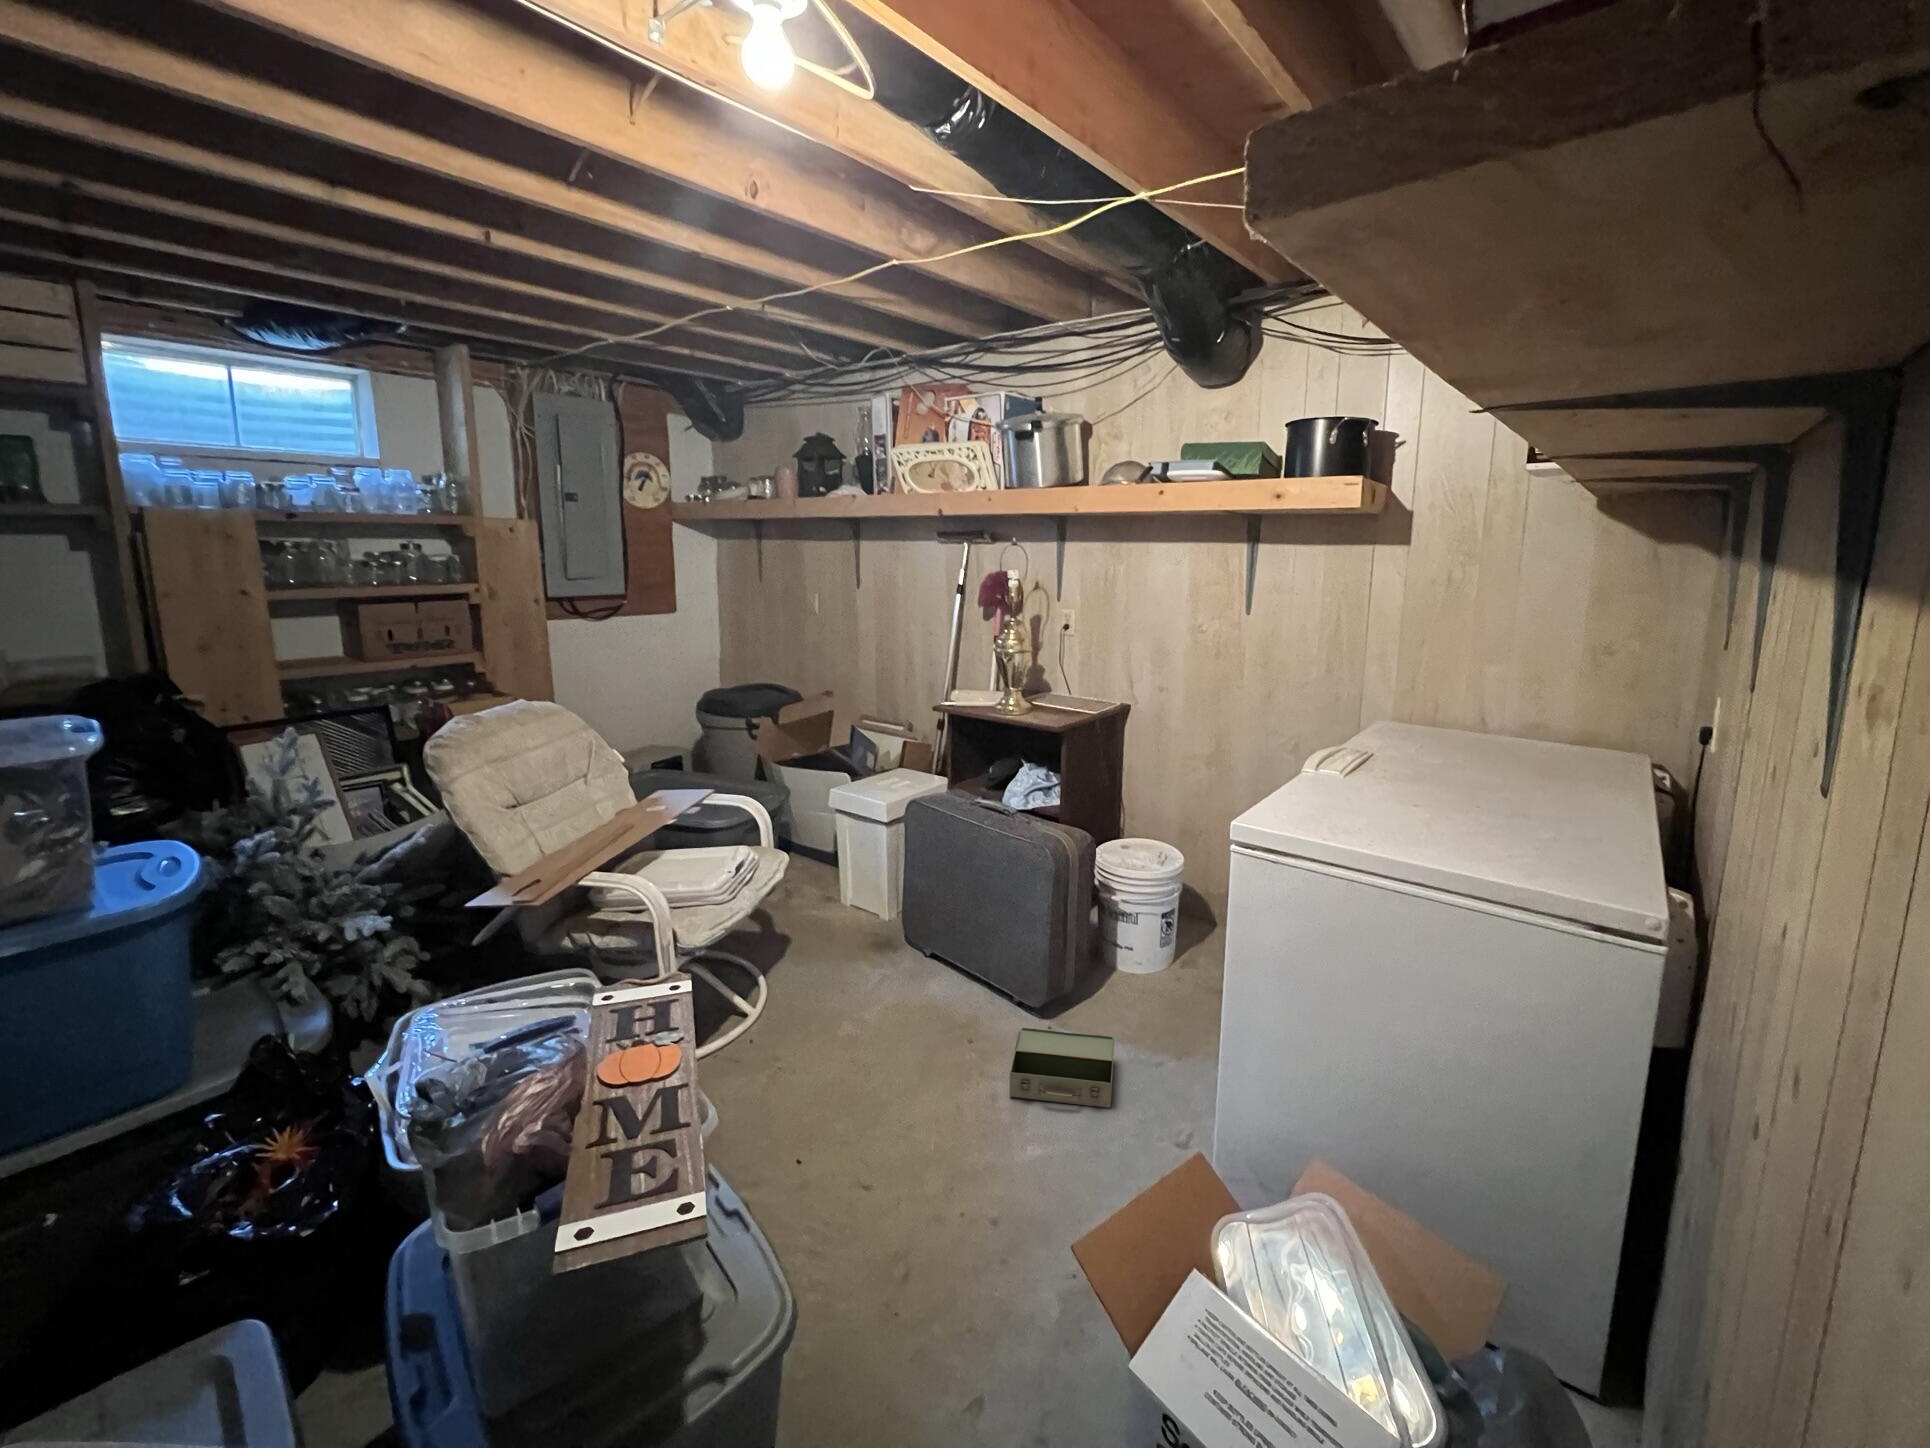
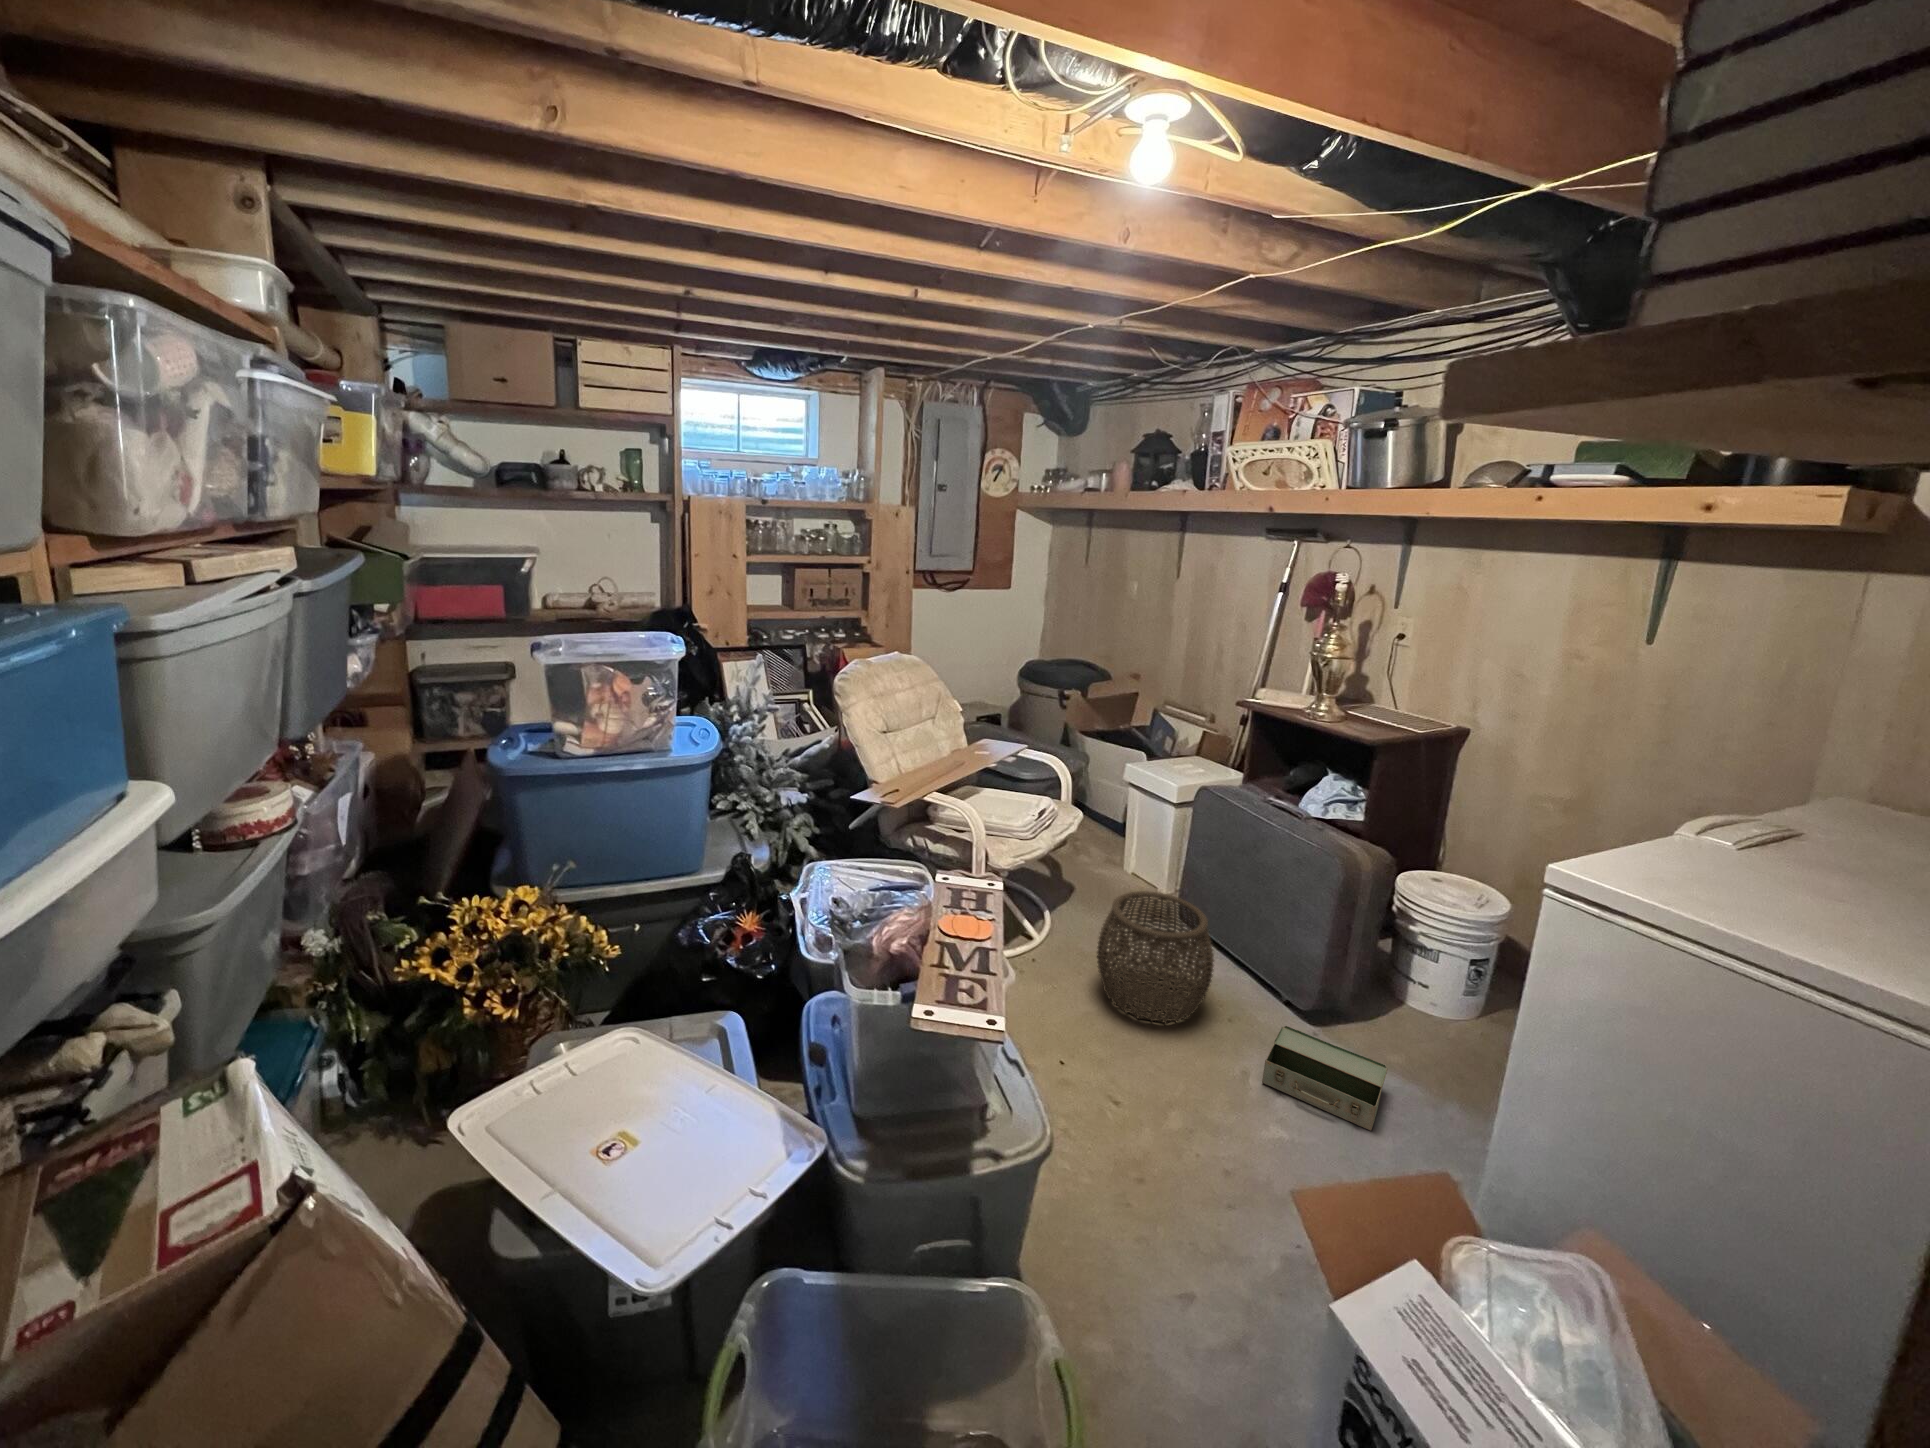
woven basket: none [824,924,948,1071] -> present [1097,891,1214,1023]

